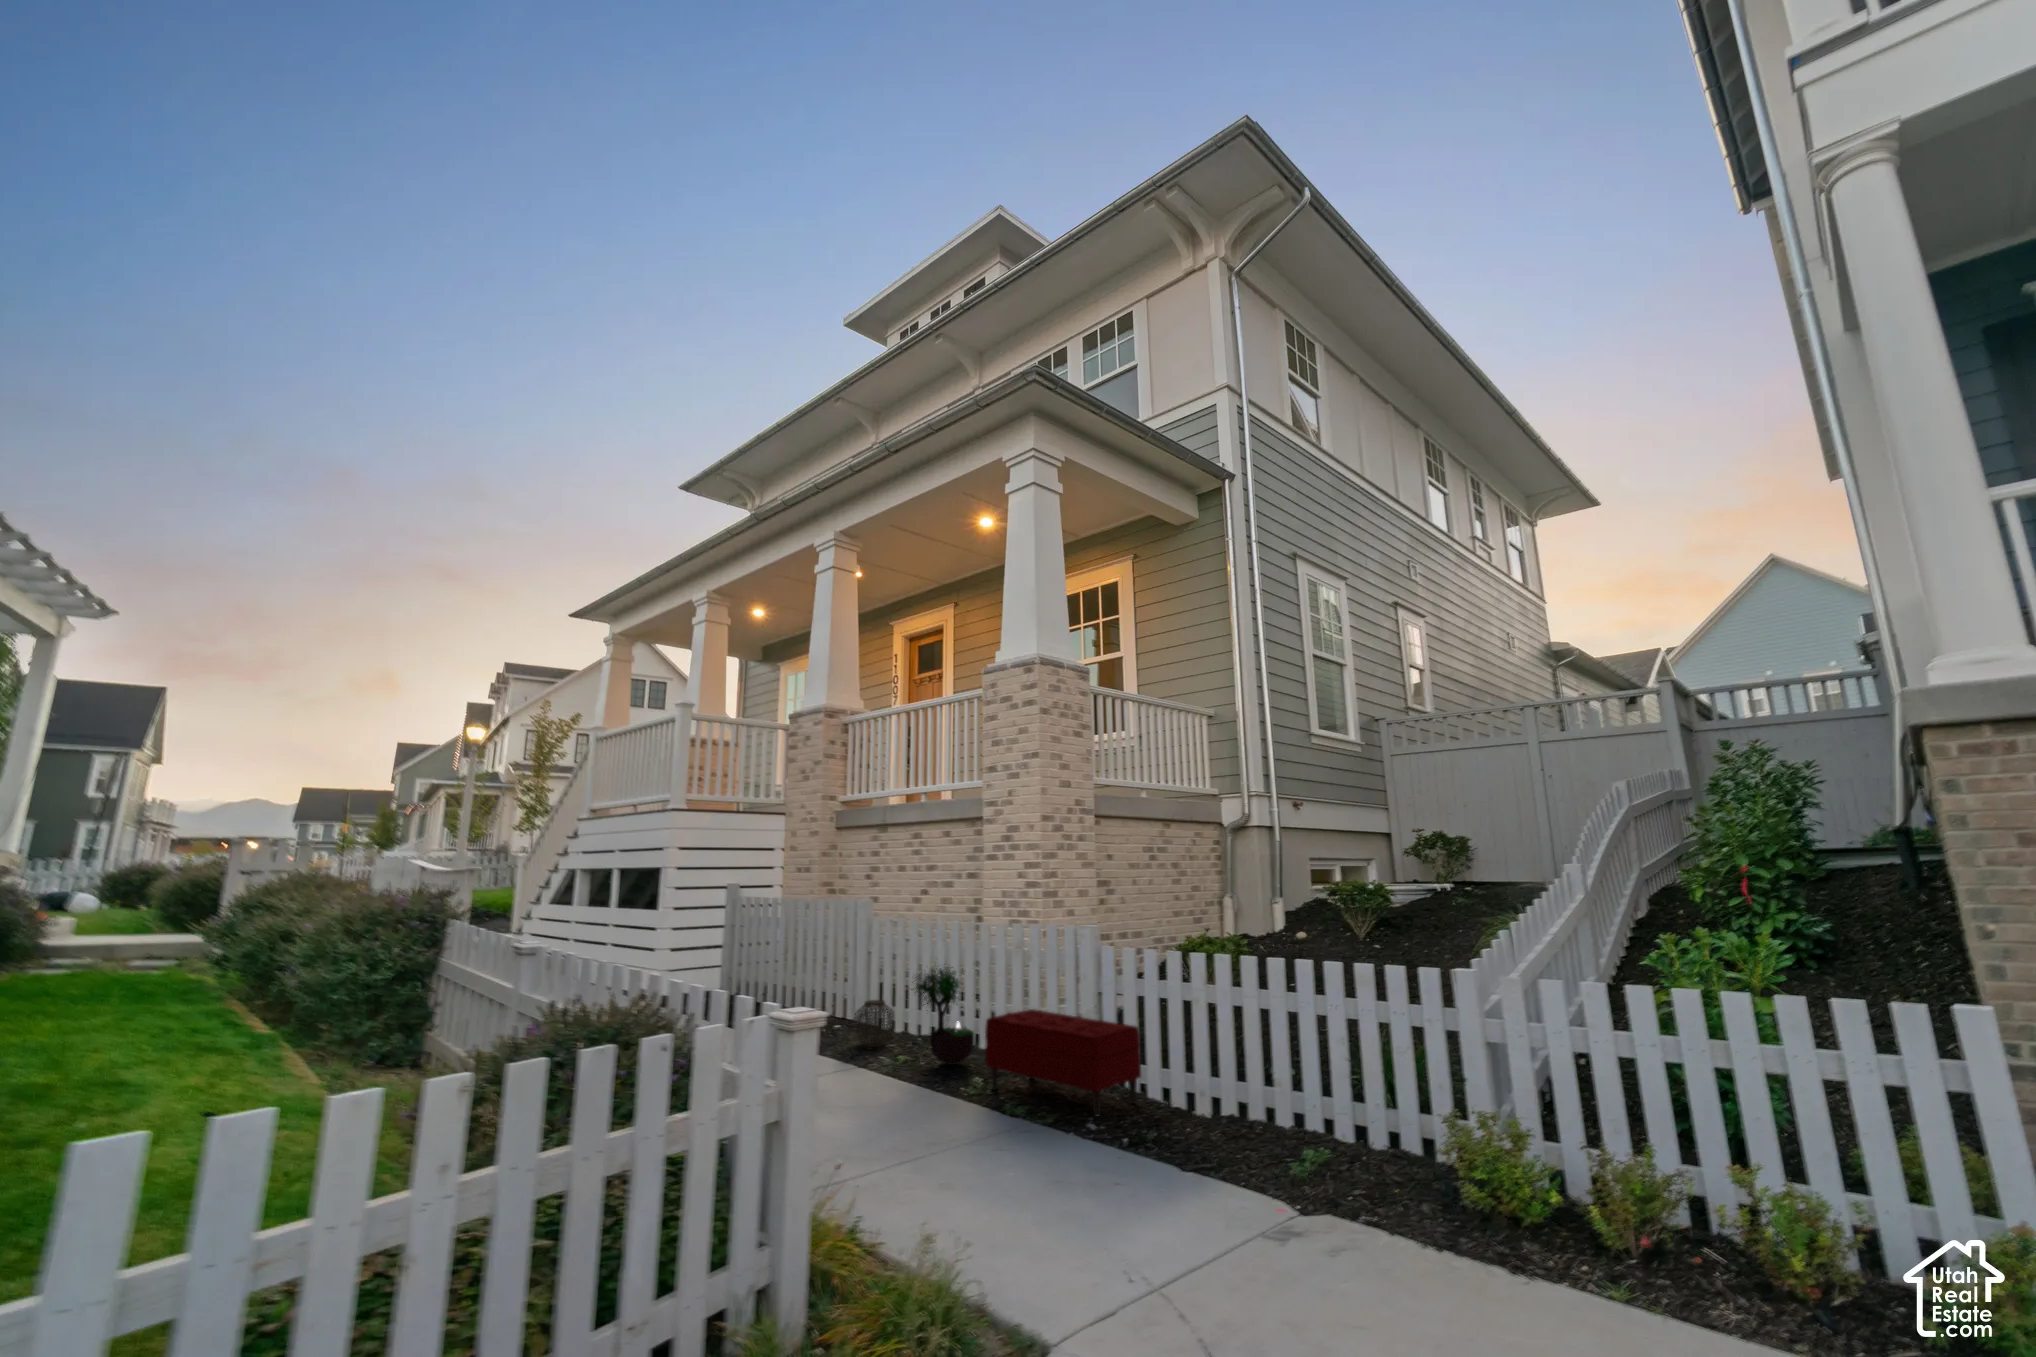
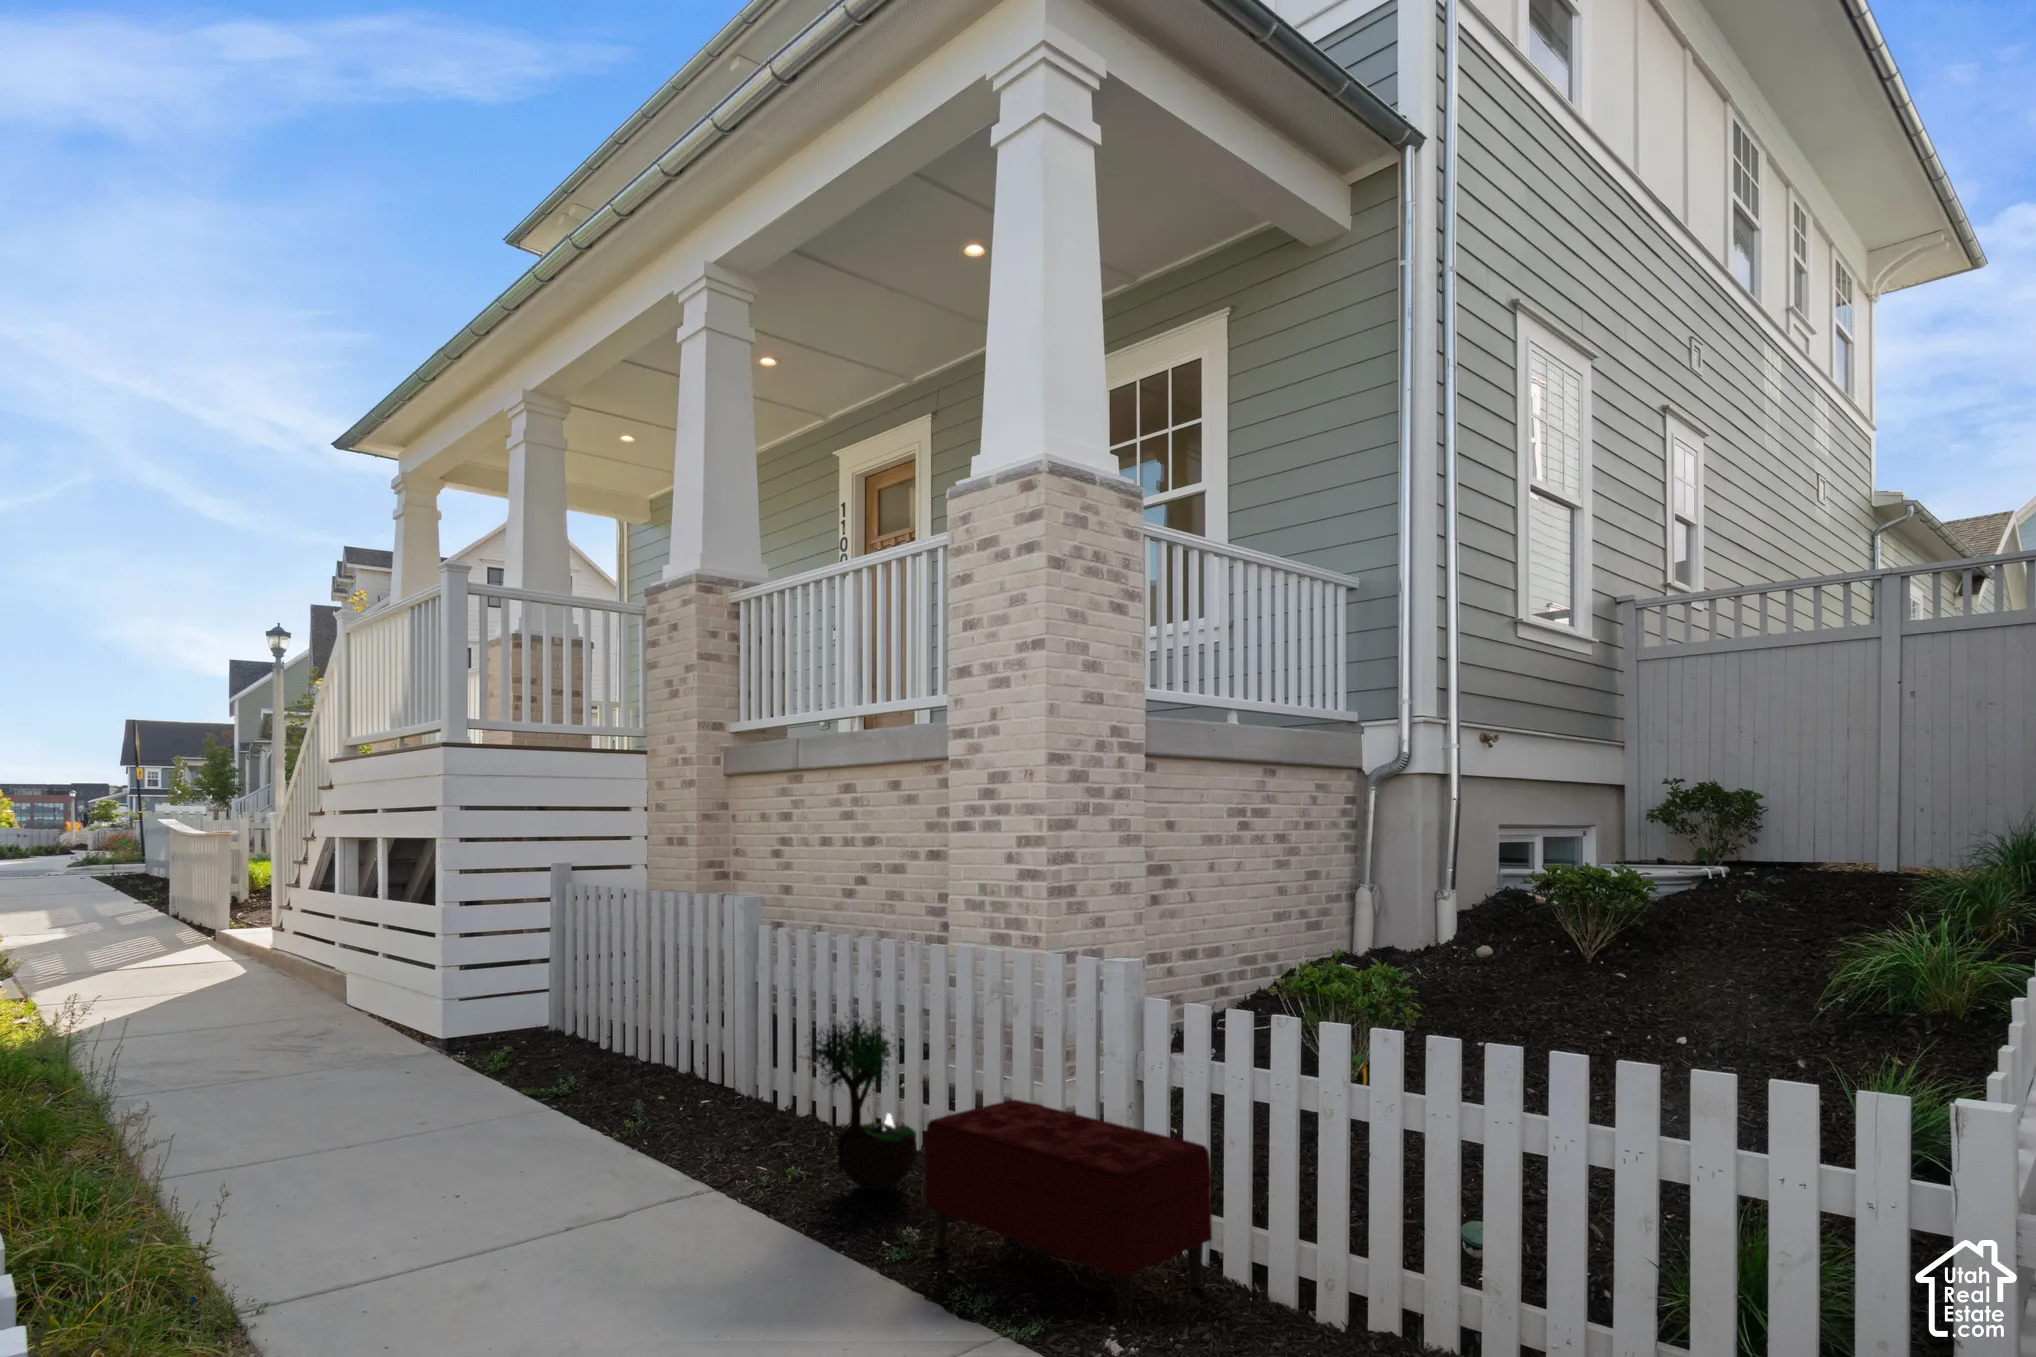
woven basket: present [855,1000,894,1047] -> none [718,1066,788,1148]

